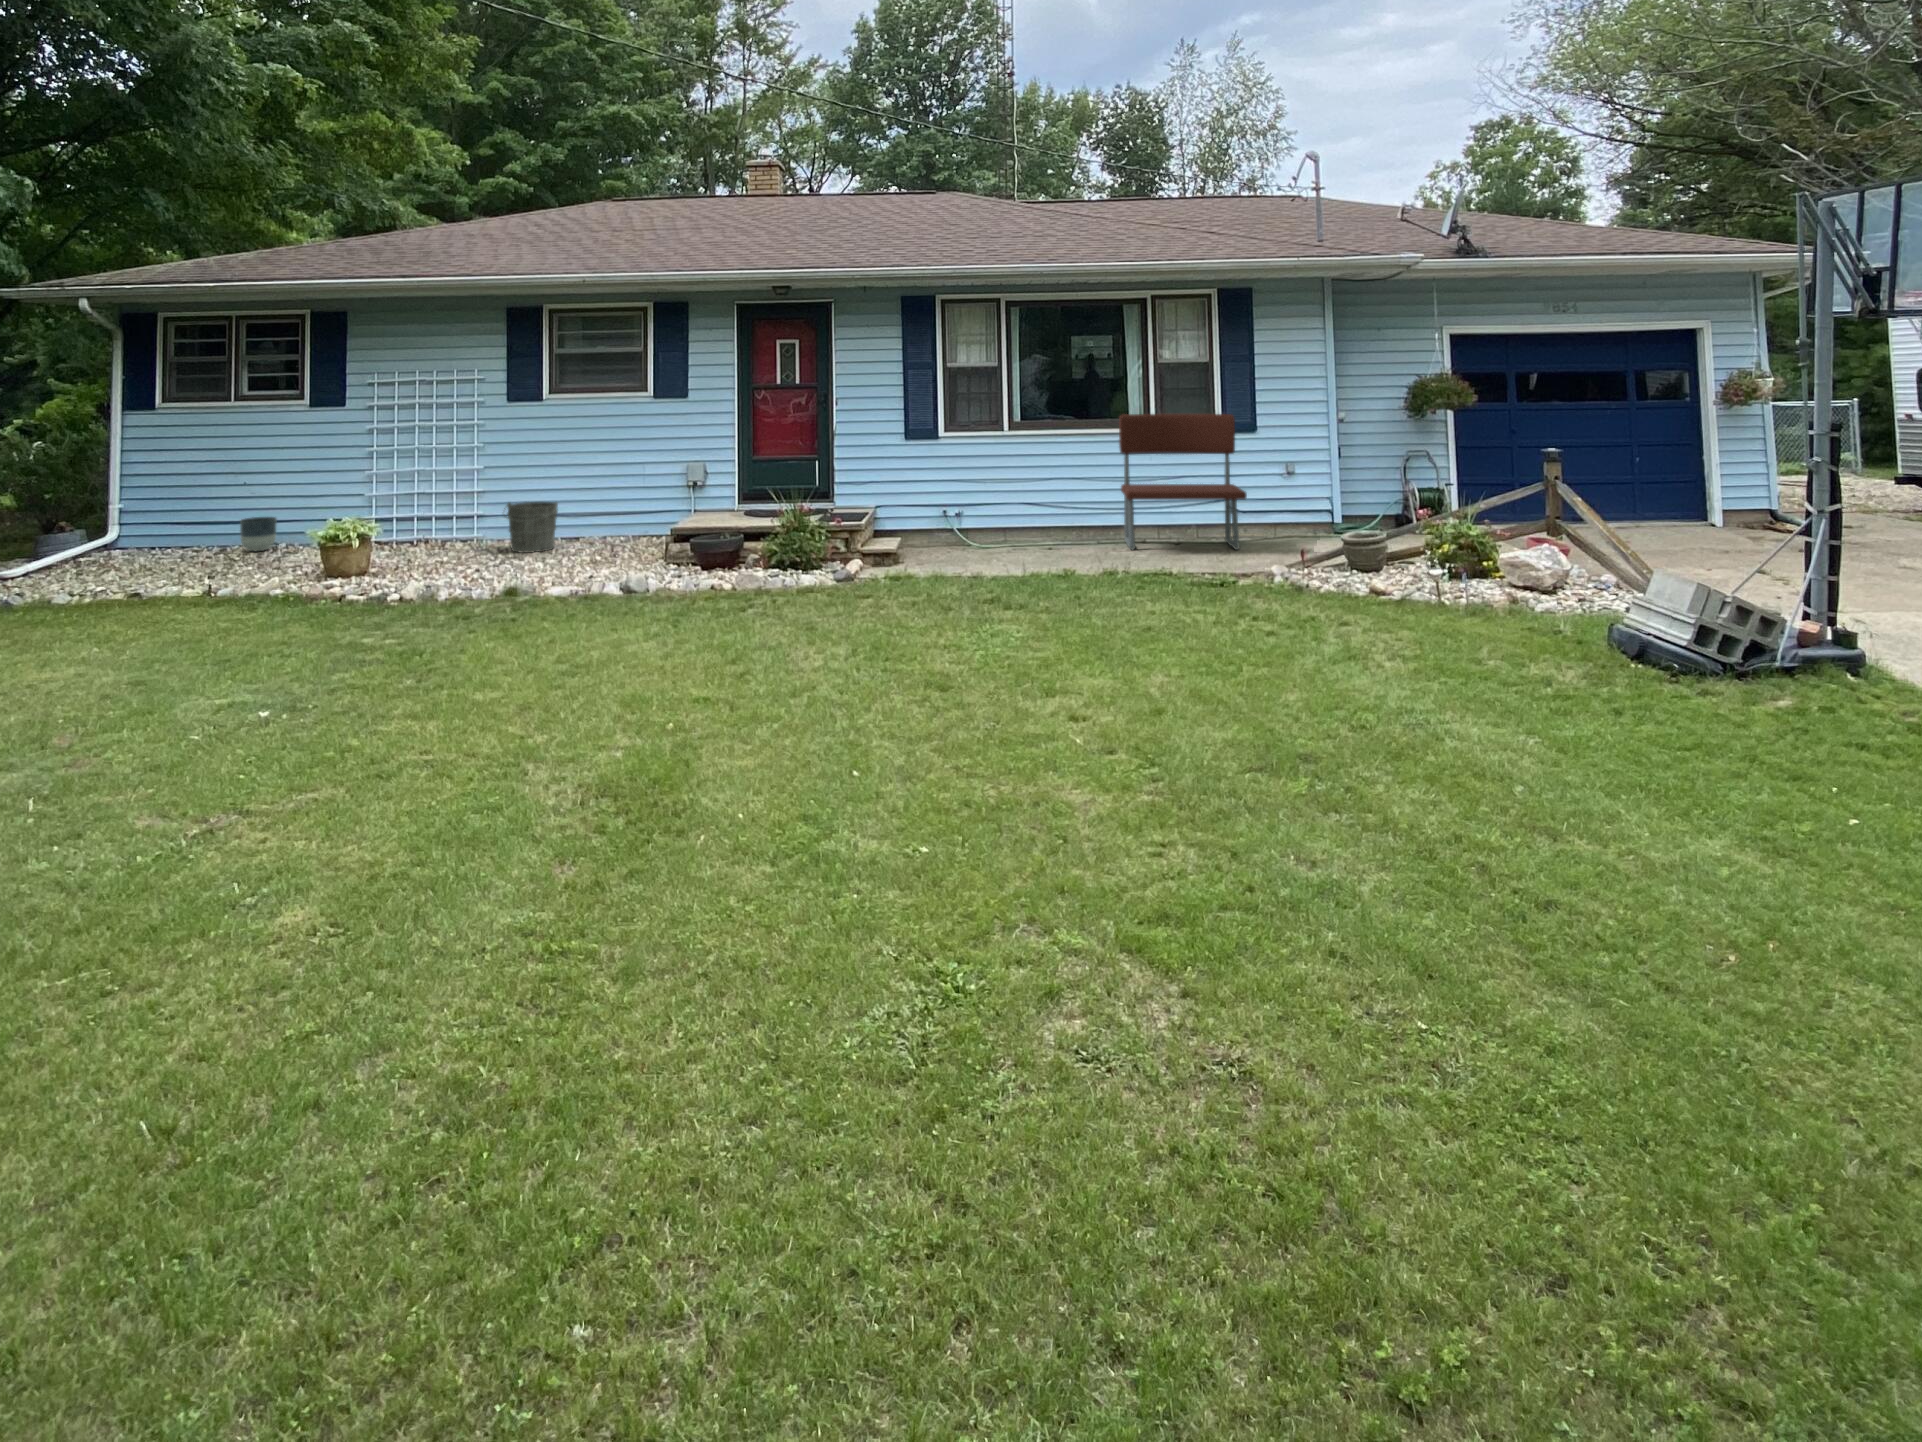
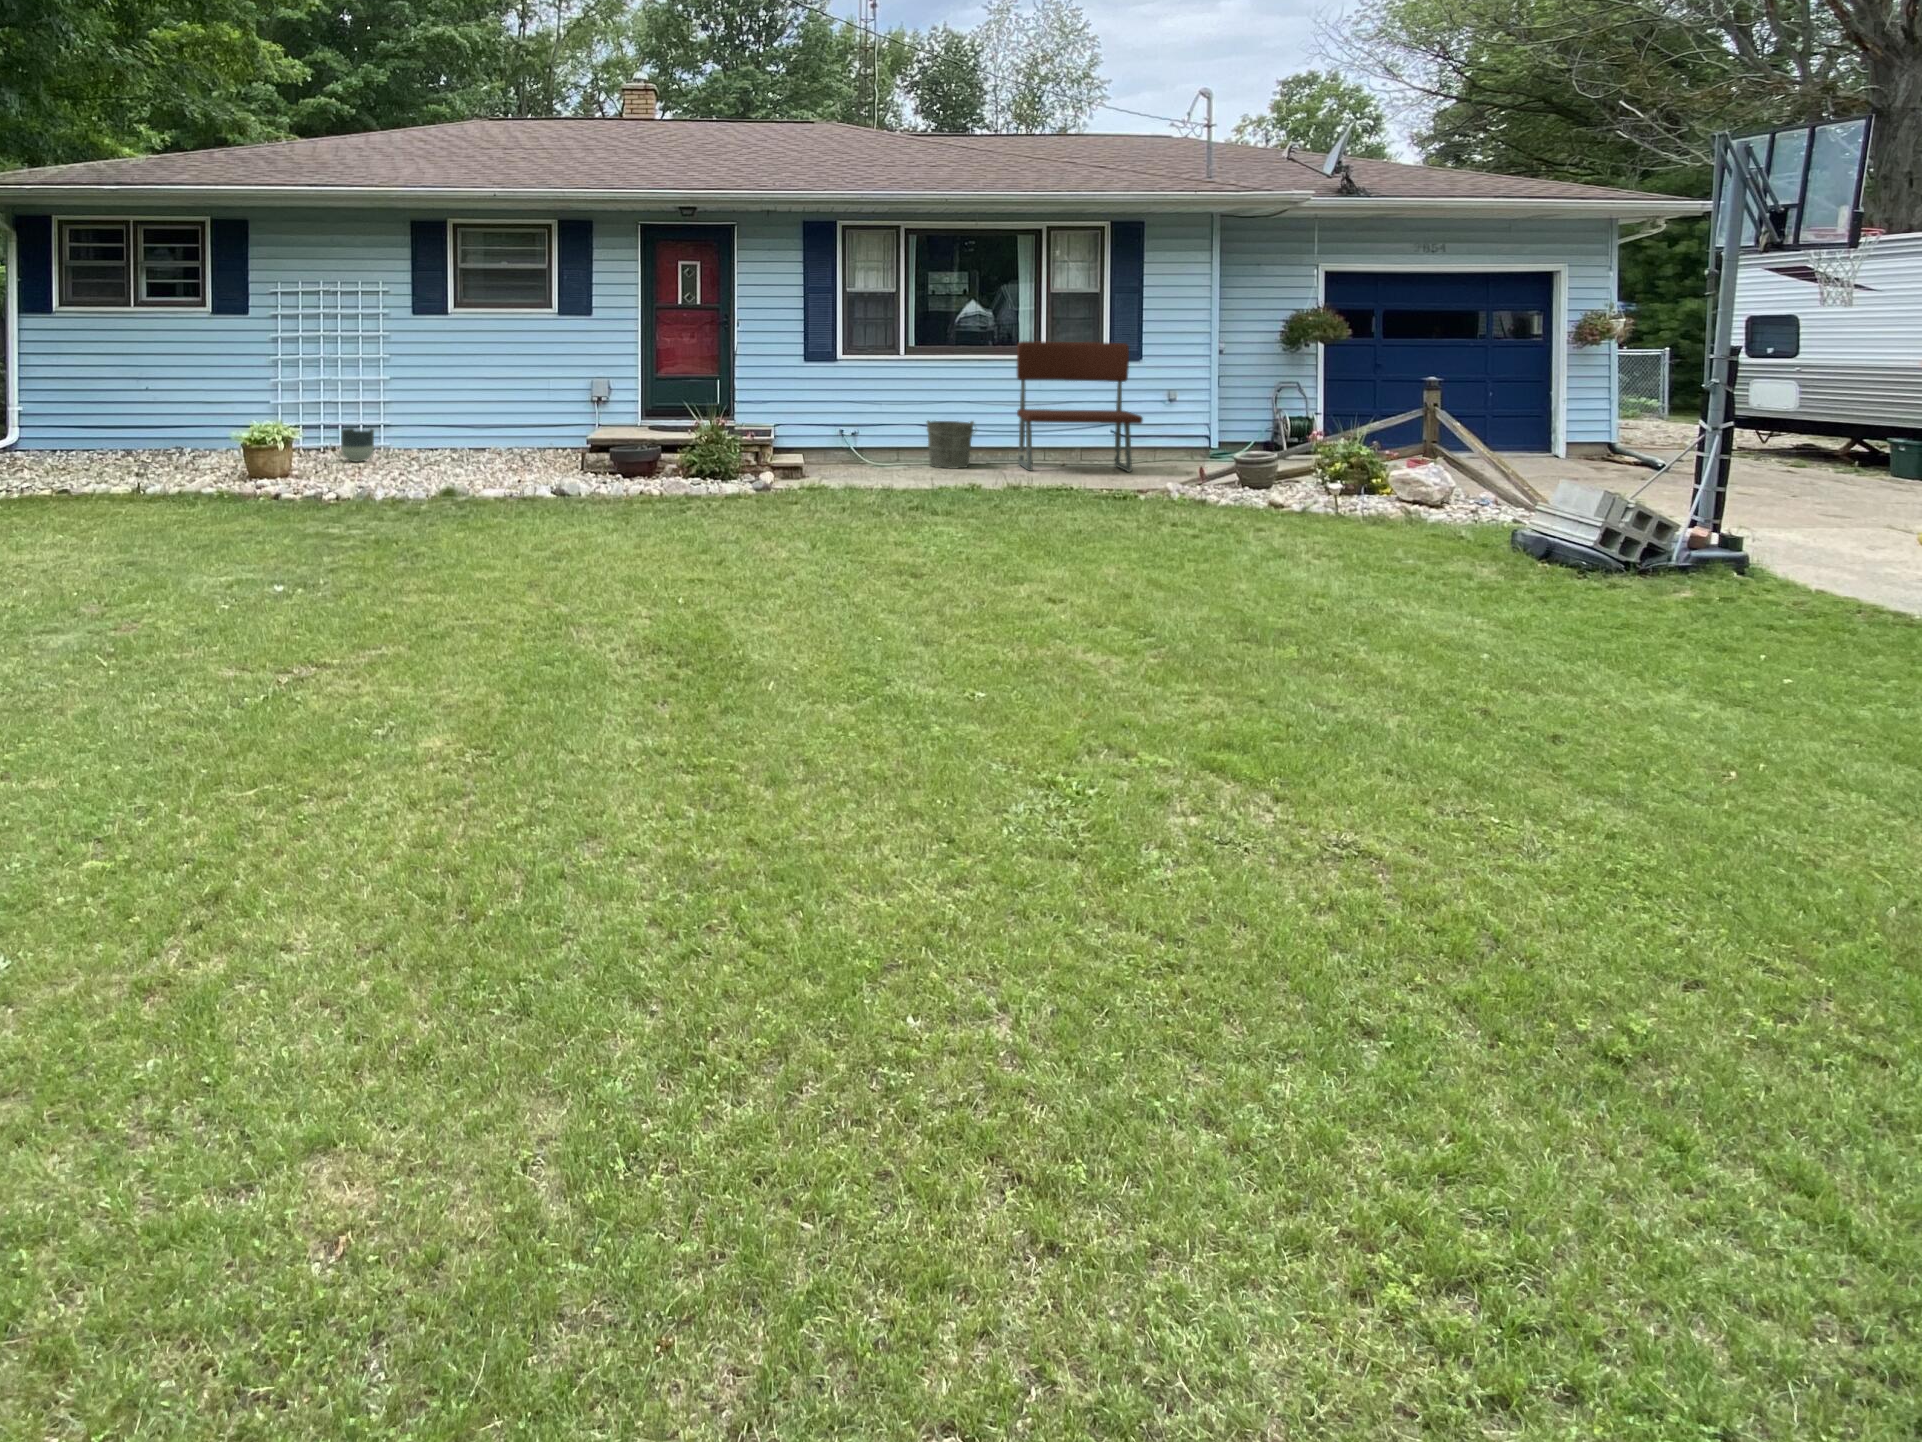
bucket: present [504,502,558,553] -> present [926,421,974,468]
planter: present [240,517,277,551] -> present [341,429,374,462]

